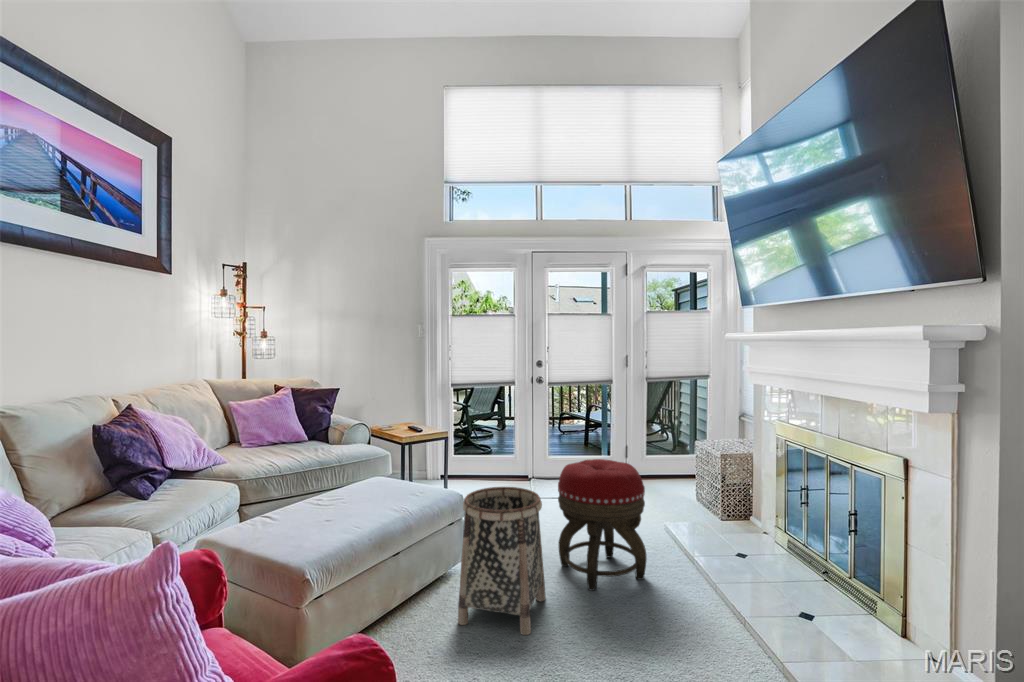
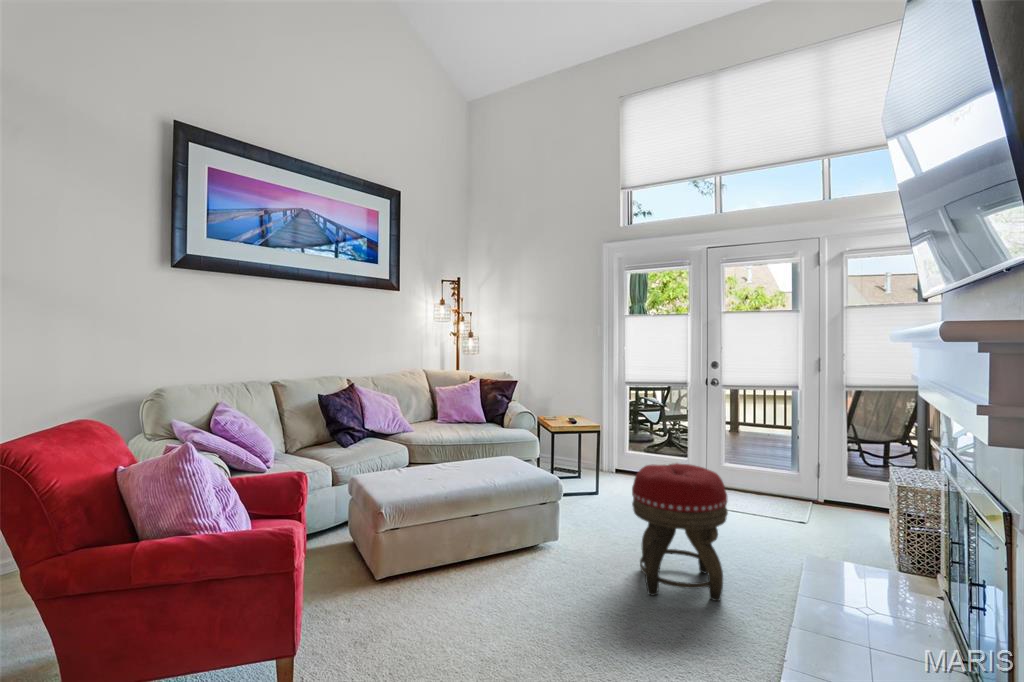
basket: present [458,487,546,635] -> none [508,474,599,611]

